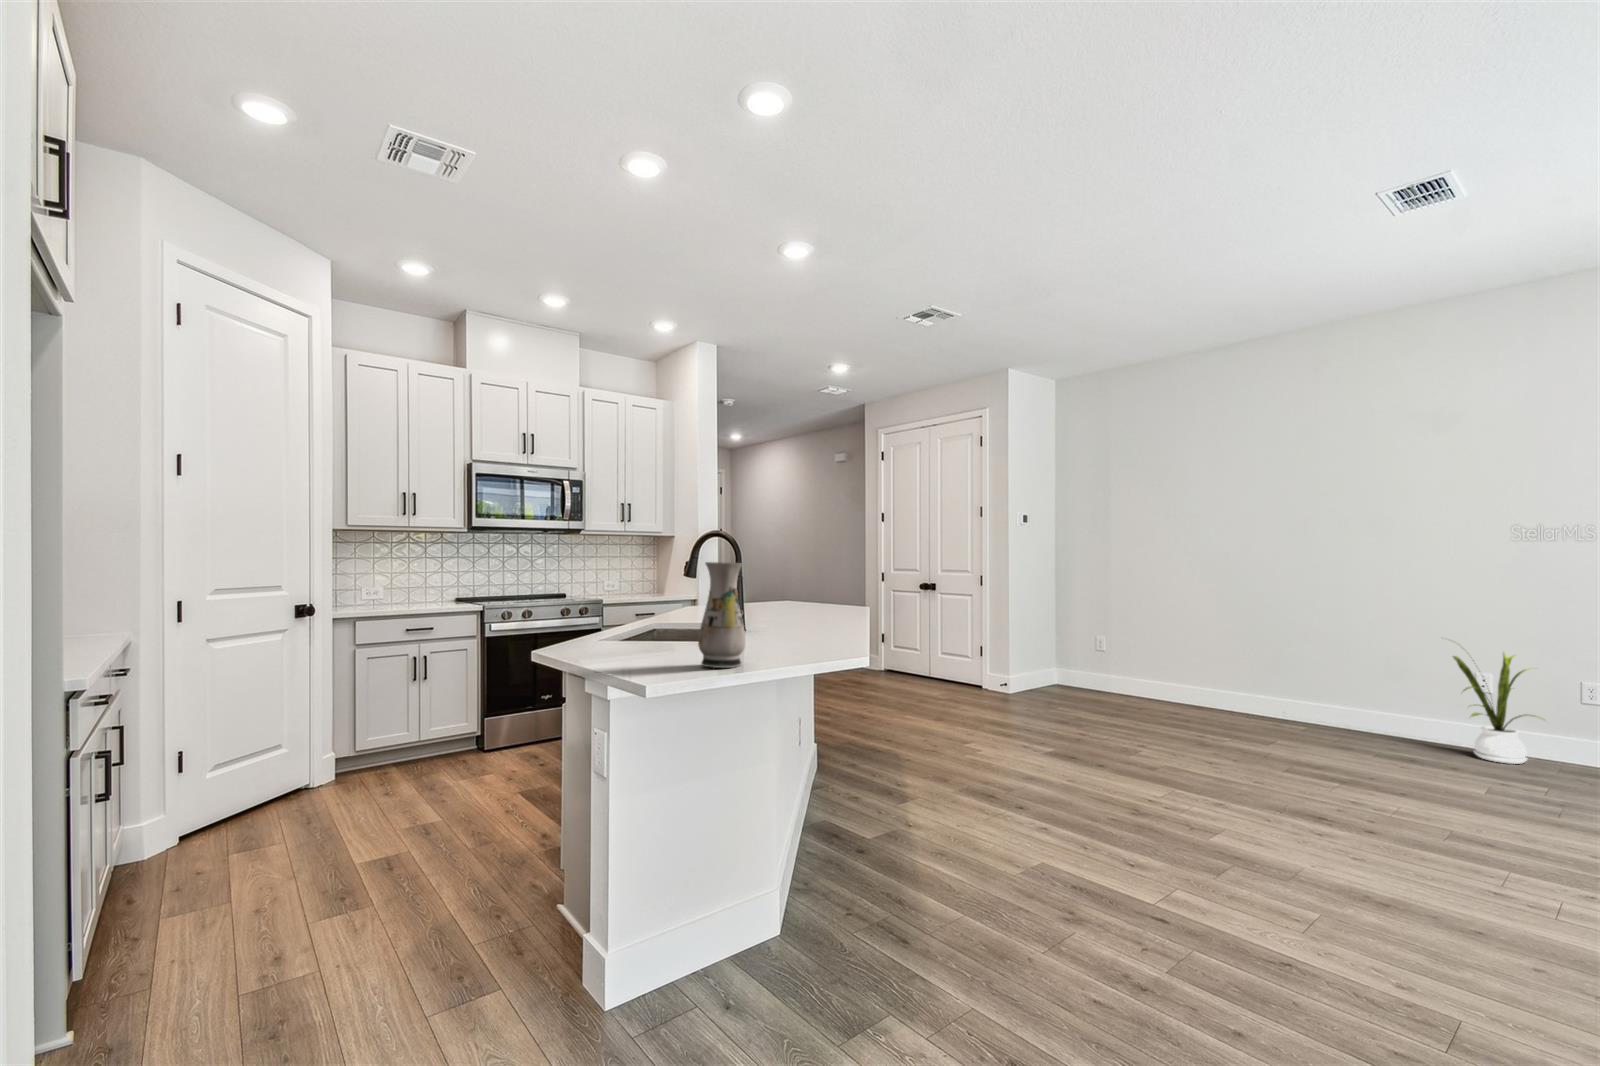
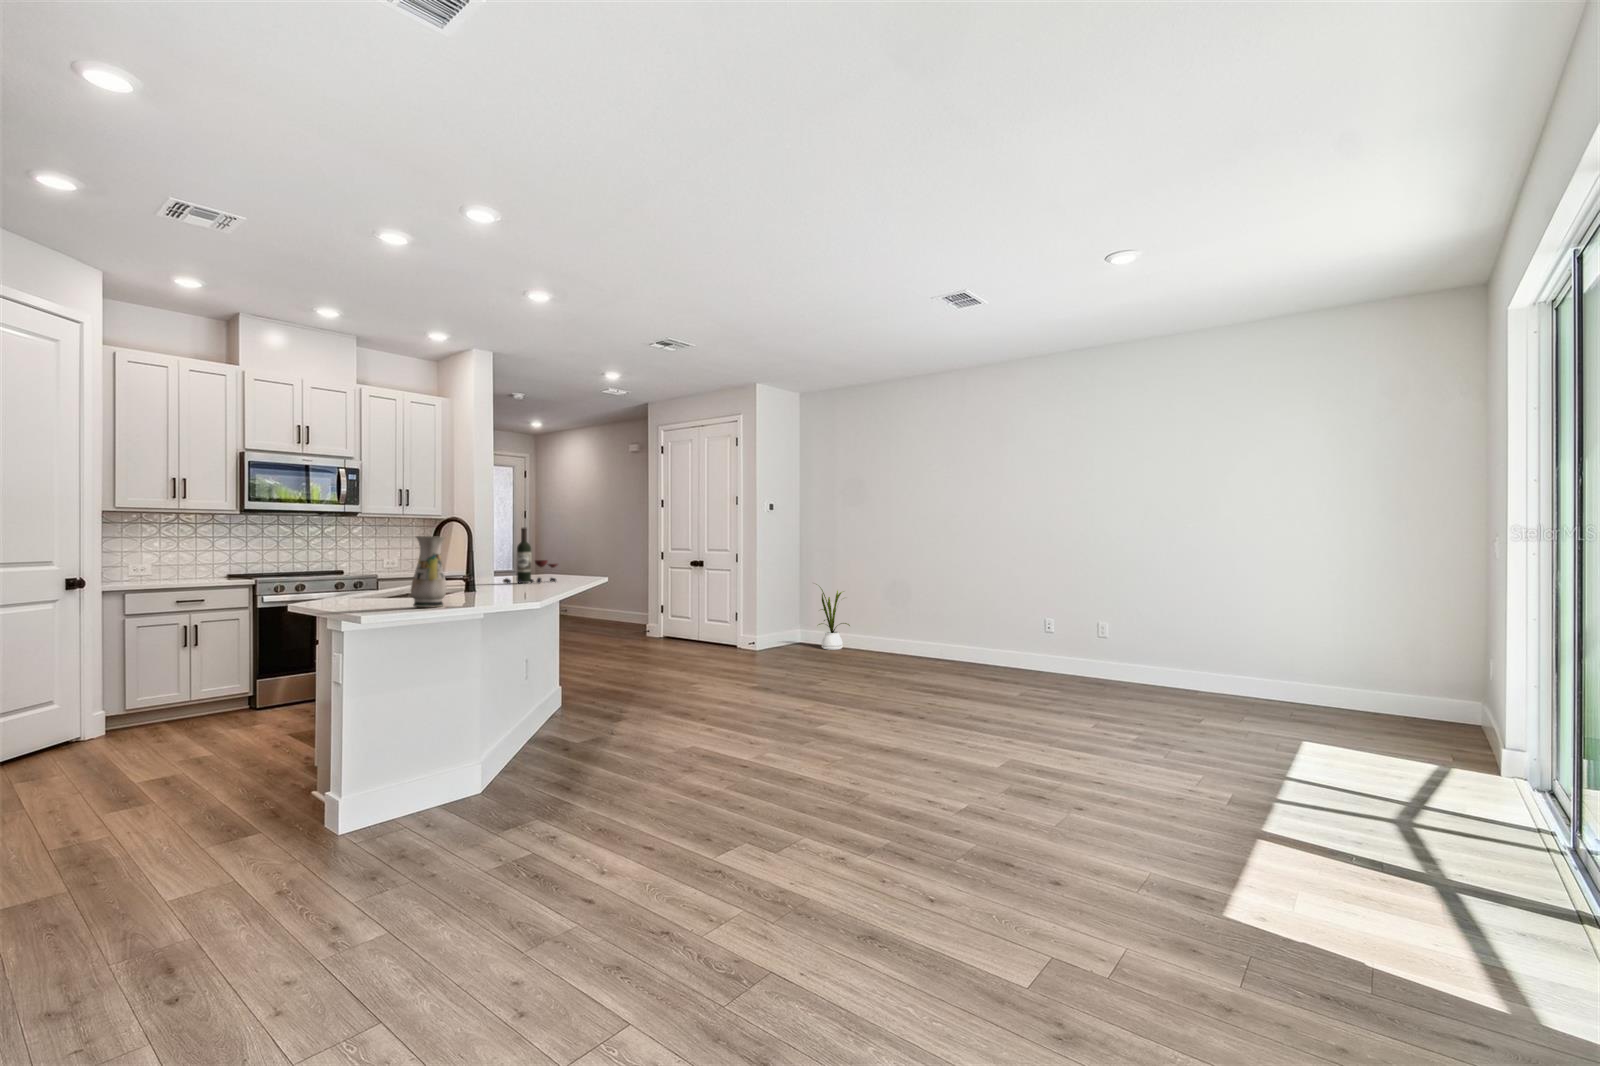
wine bottle: none [761,546,832,618] -> present [503,528,558,583]
house plant: present [1453,653,1534,764] -> present [819,586,850,650]

